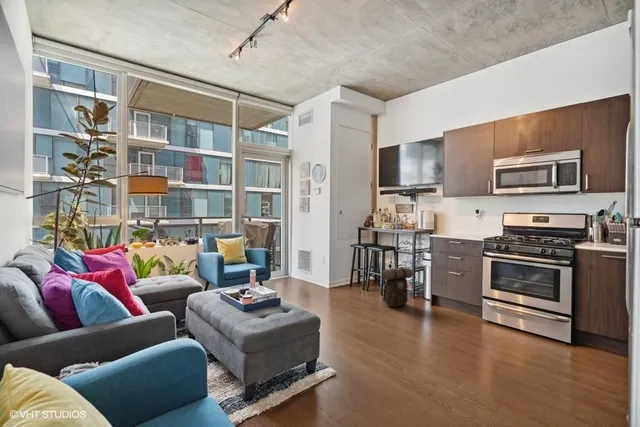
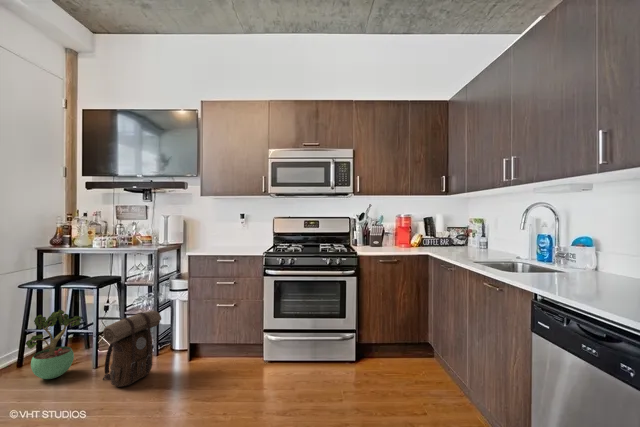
potted plant: none [351,260,375,295] -> present [26,310,81,379]

